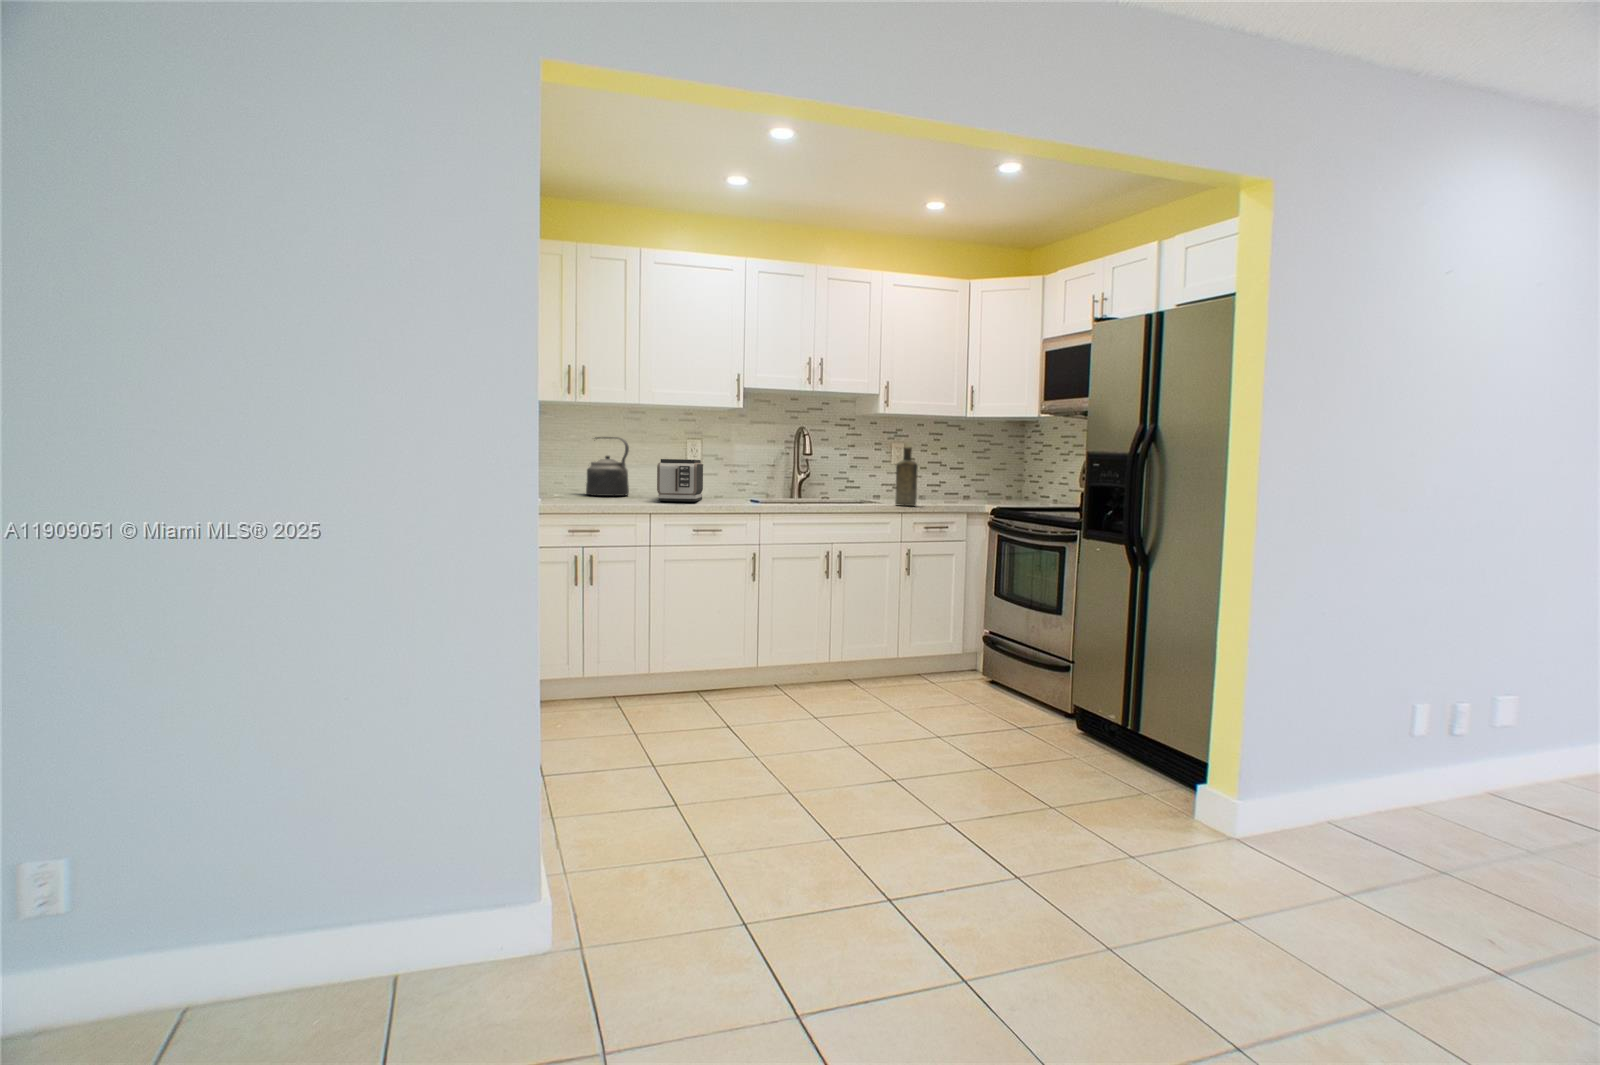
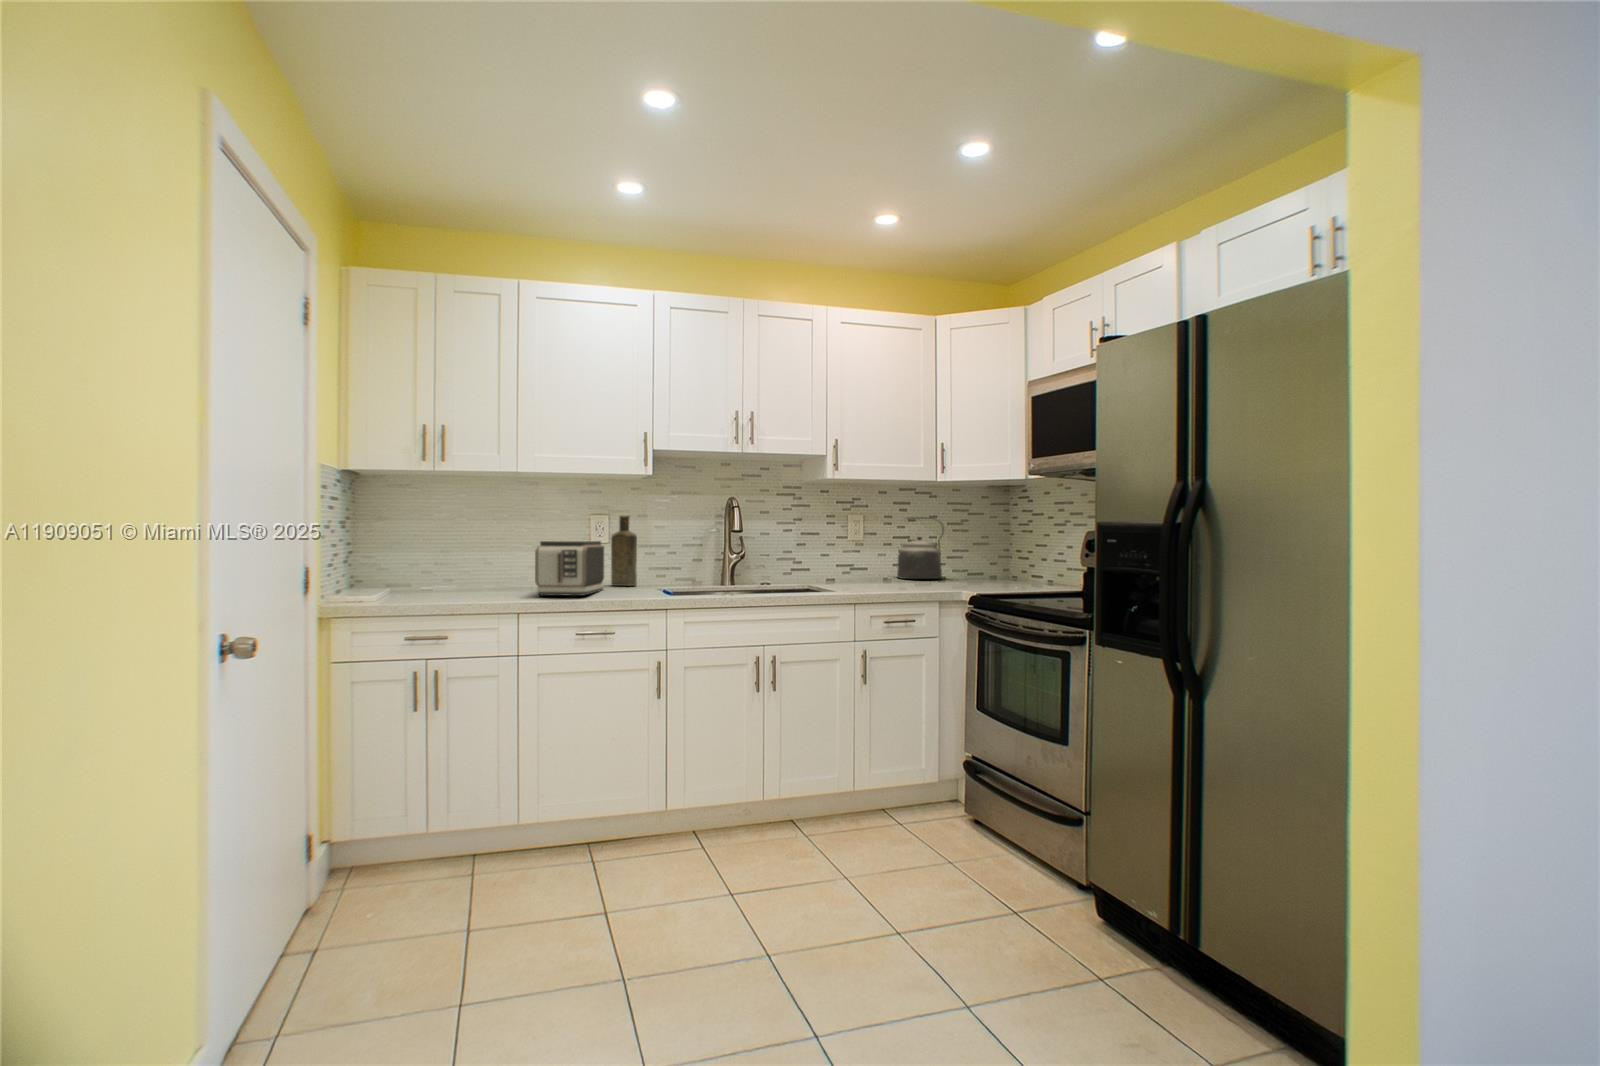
kettle: present [586,437,629,496] -> present [897,517,944,579]
bottle: present [895,447,918,506] -> present [611,515,637,586]

